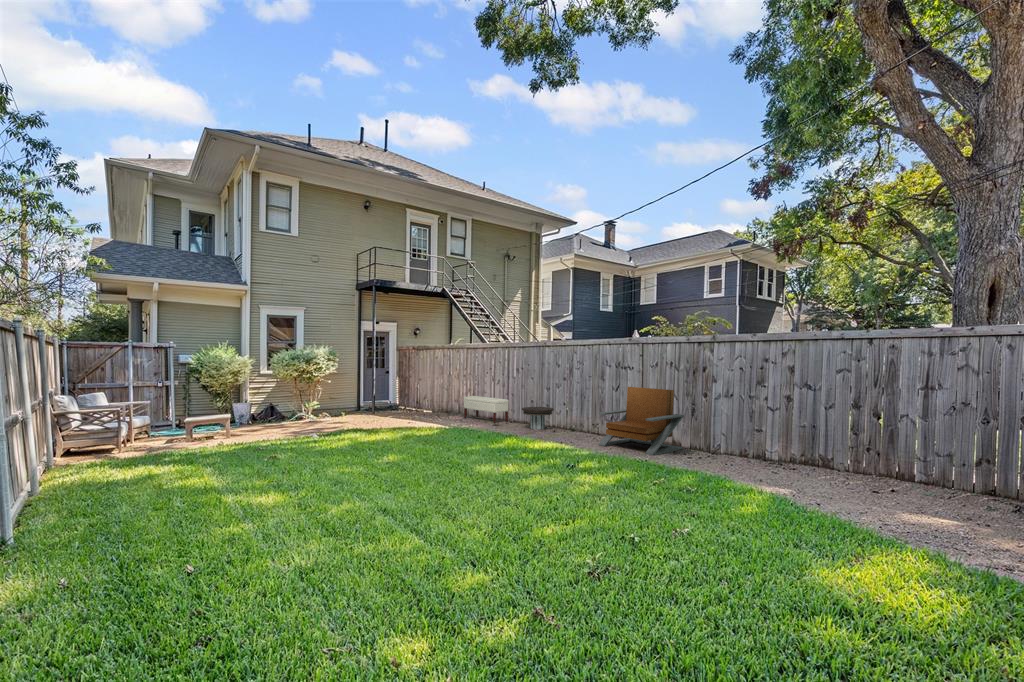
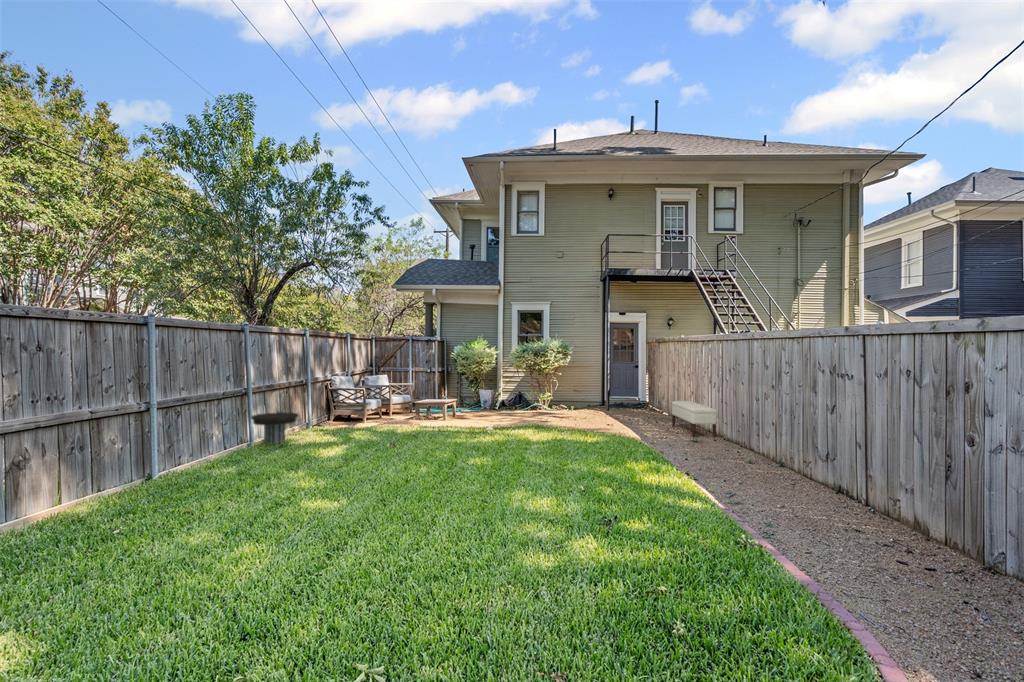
lounge chair: present [599,387,684,455] -> none [761,406,915,526]
side table: present [522,407,554,429] -> present [251,412,298,444]

